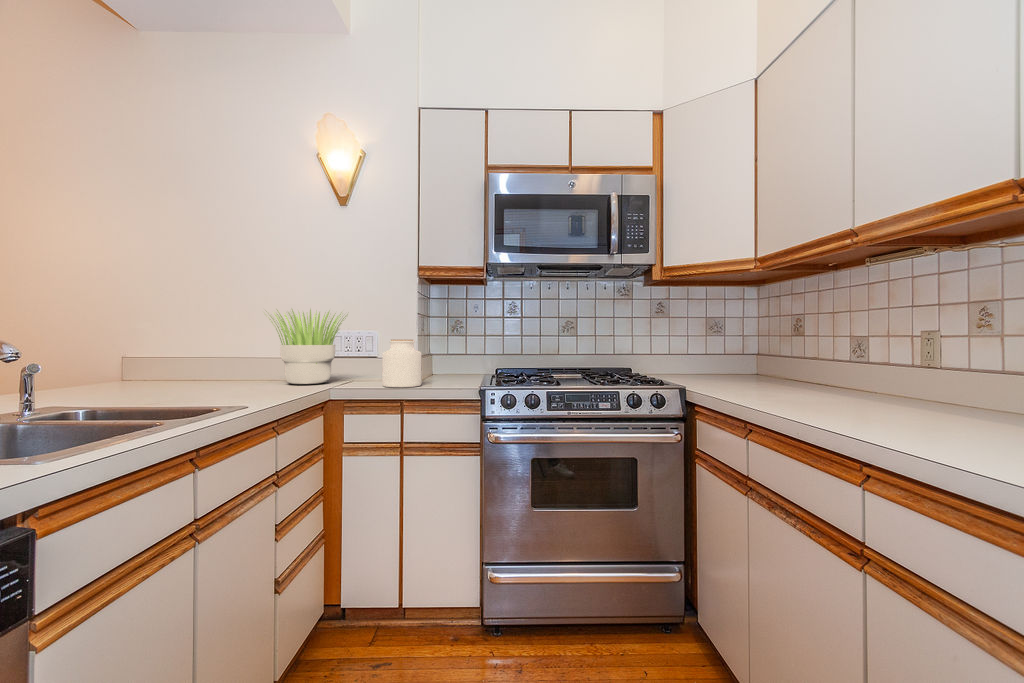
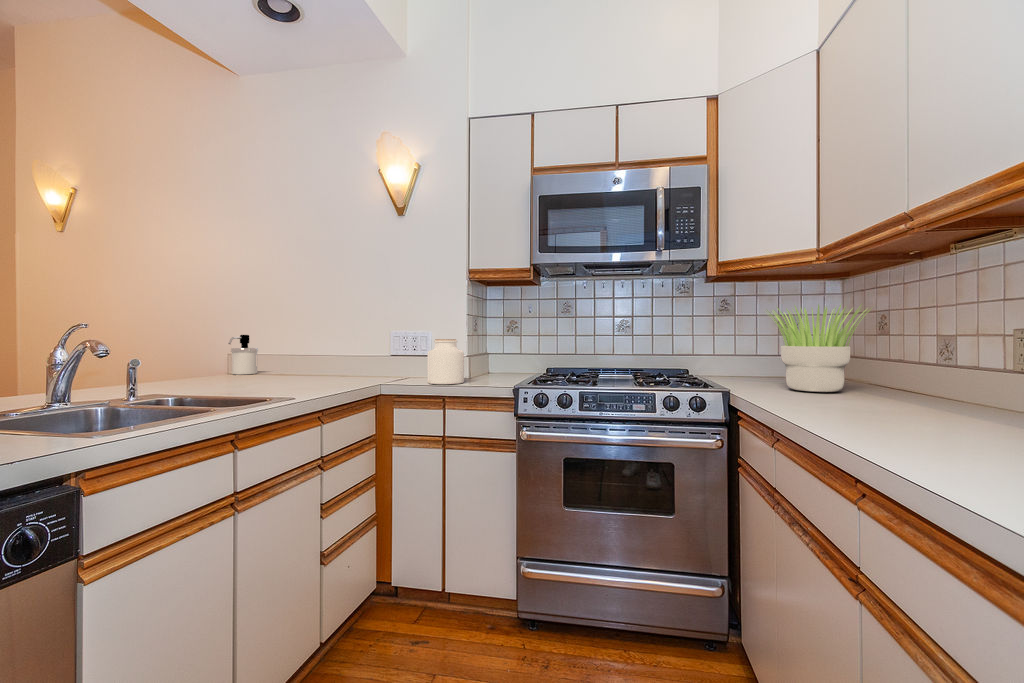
potted plant: present [270,309,346,384] -> present [768,304,871,392]
soap dispenser: none [126,334,162,381] -> present [228,335,258,375]

